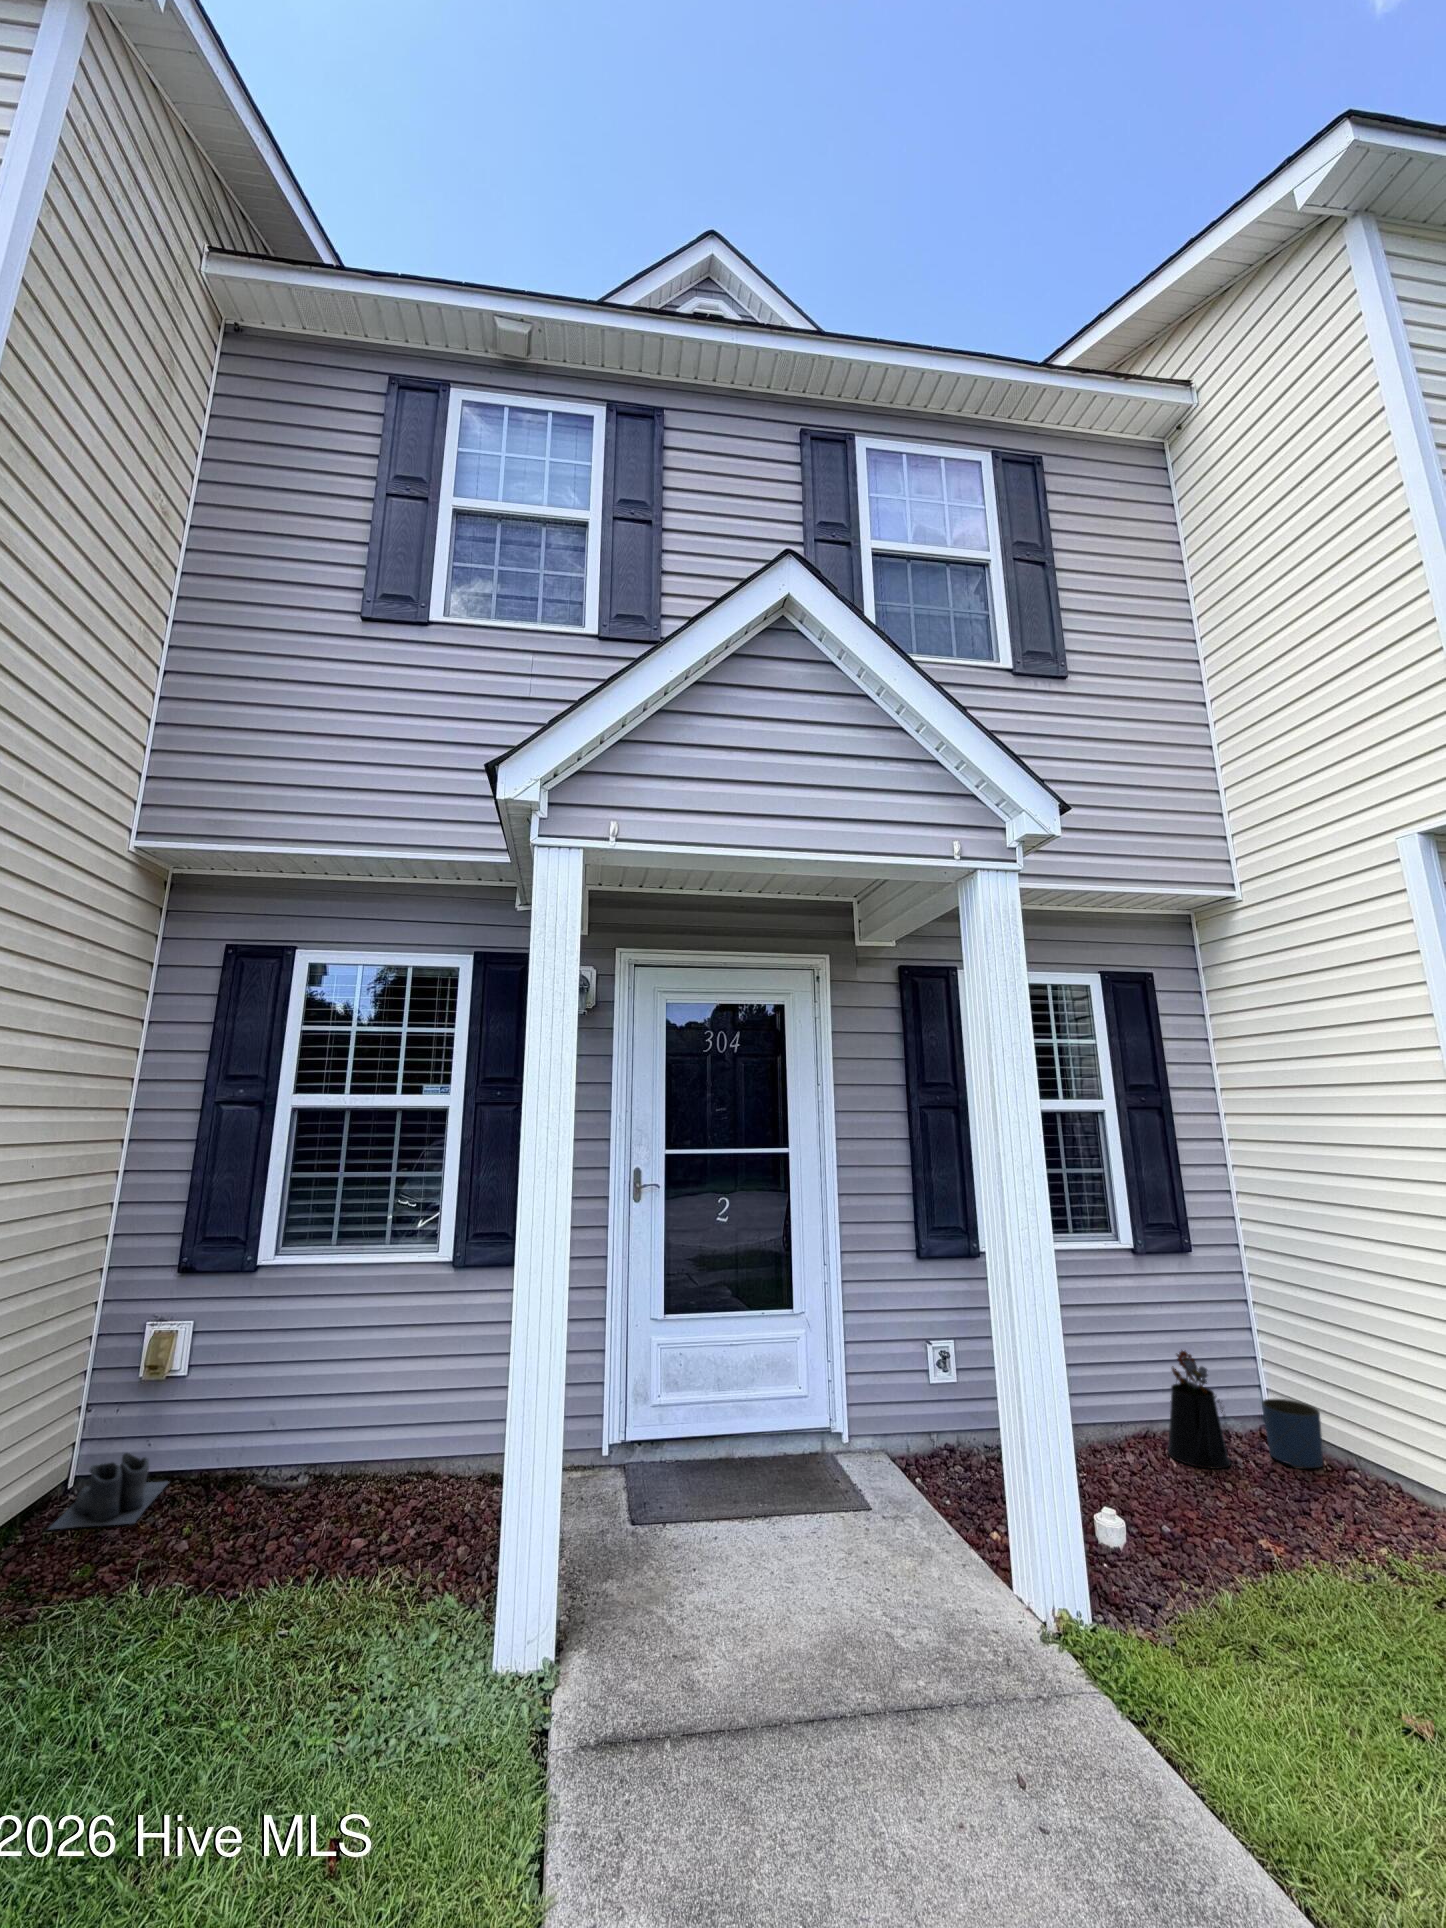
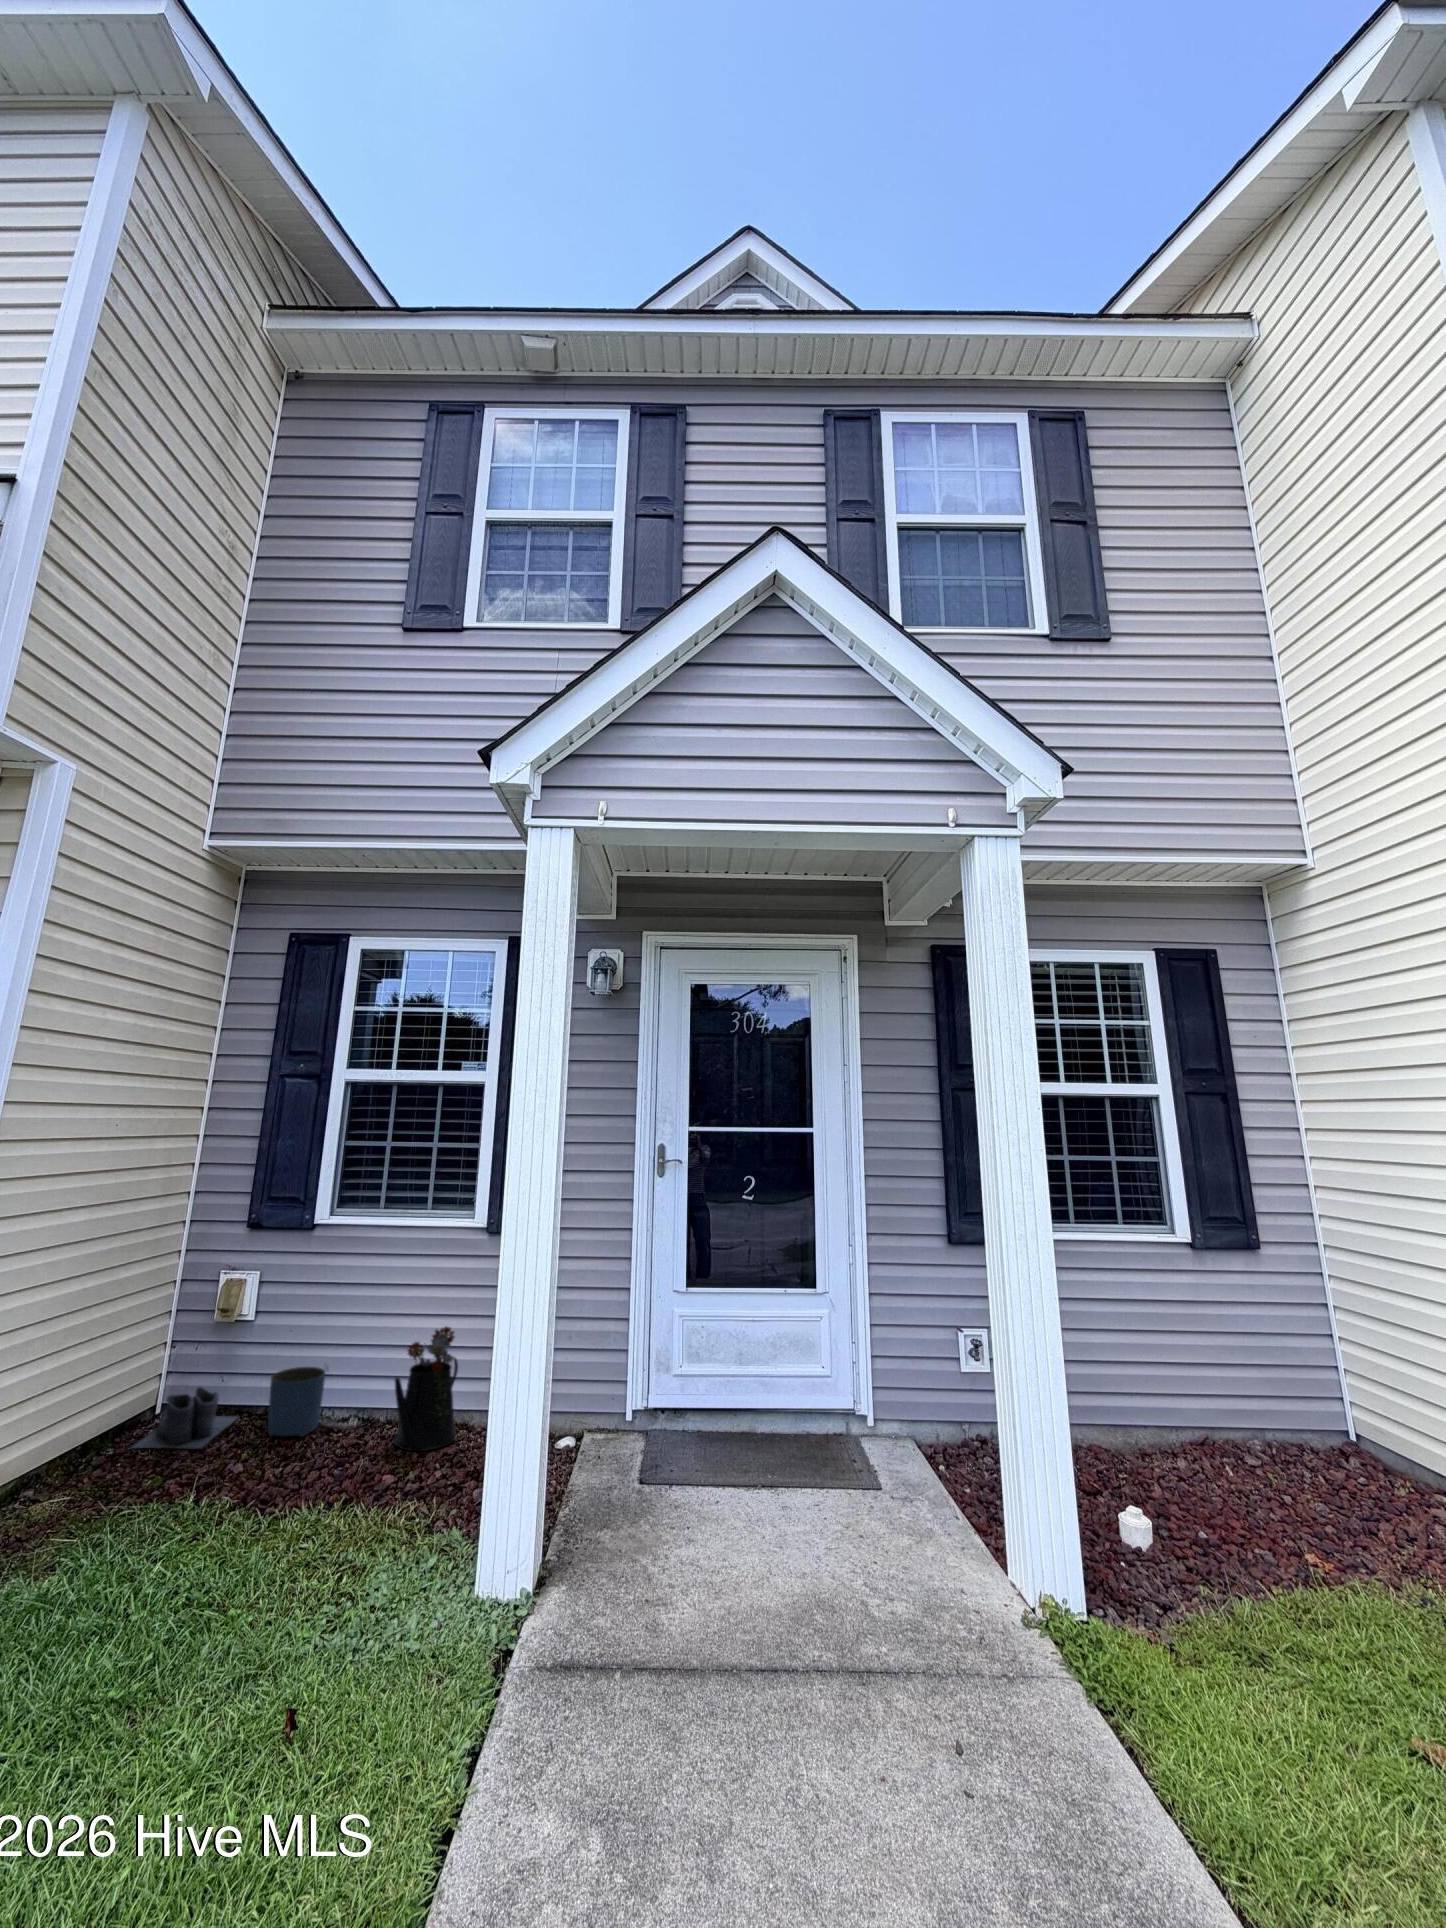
watering can: present [1167,1351,1231,1469] -> present [394,1327,458,1451]
planter: present [1262,1399,1323,1469] -> present [268,1367,326,1437]

